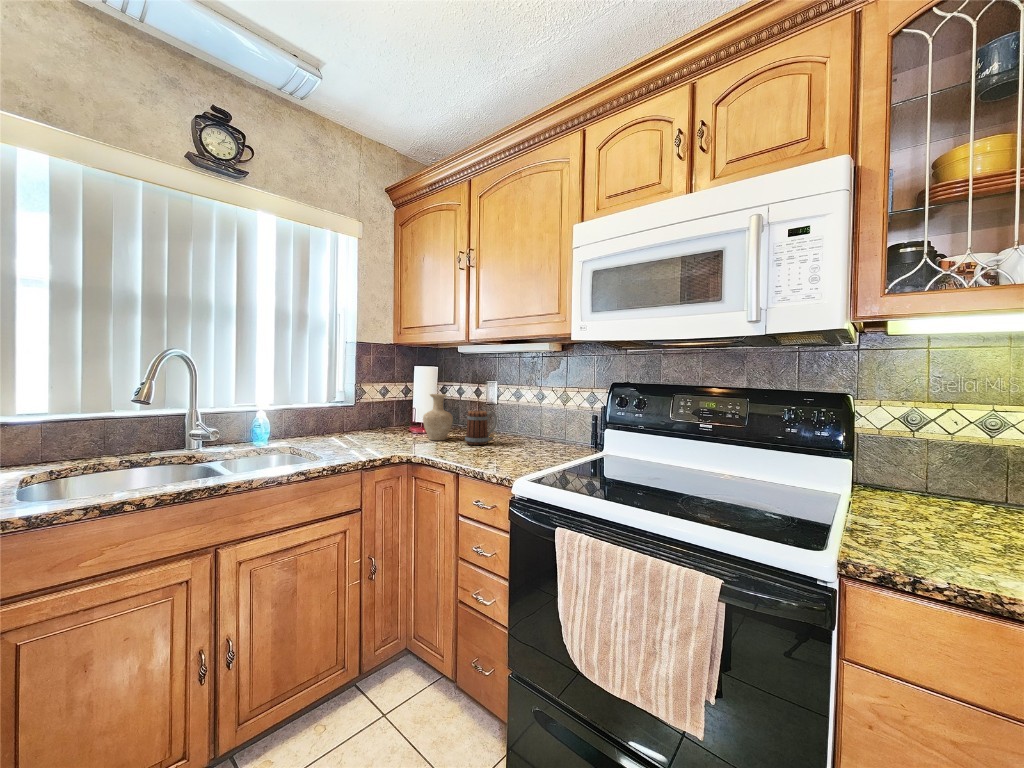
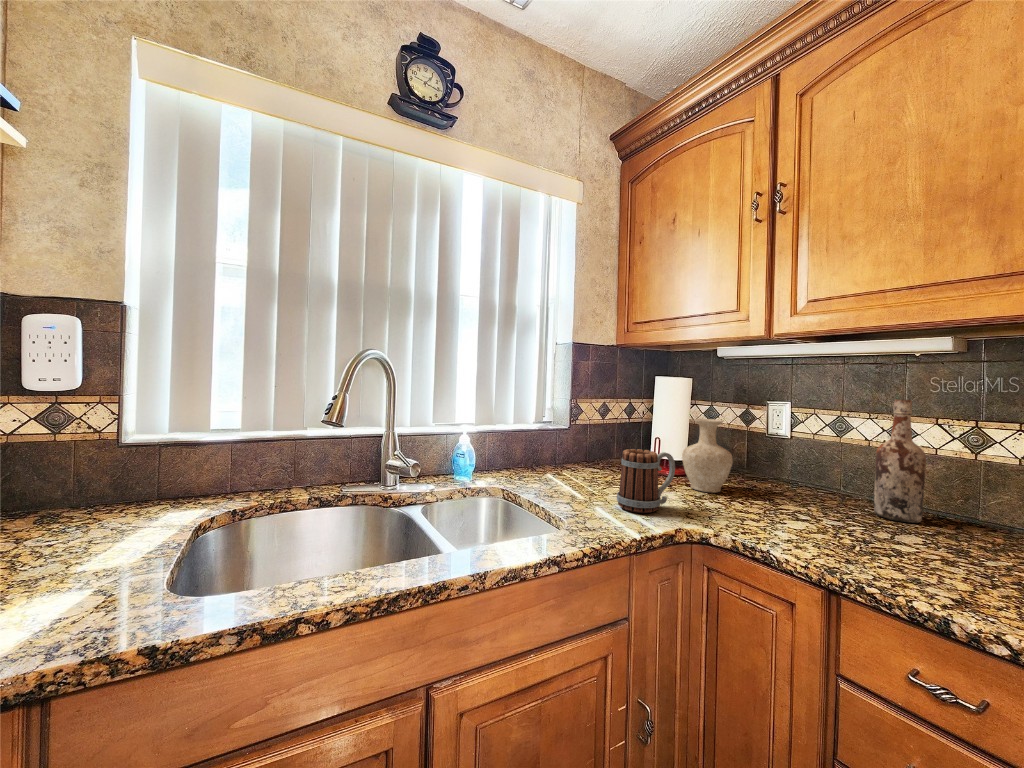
wine bottle: none [518,379,538,445] -> present [874,399,926,523]
mug: present [465,411,497,445] -> present [617,449,675,513]

